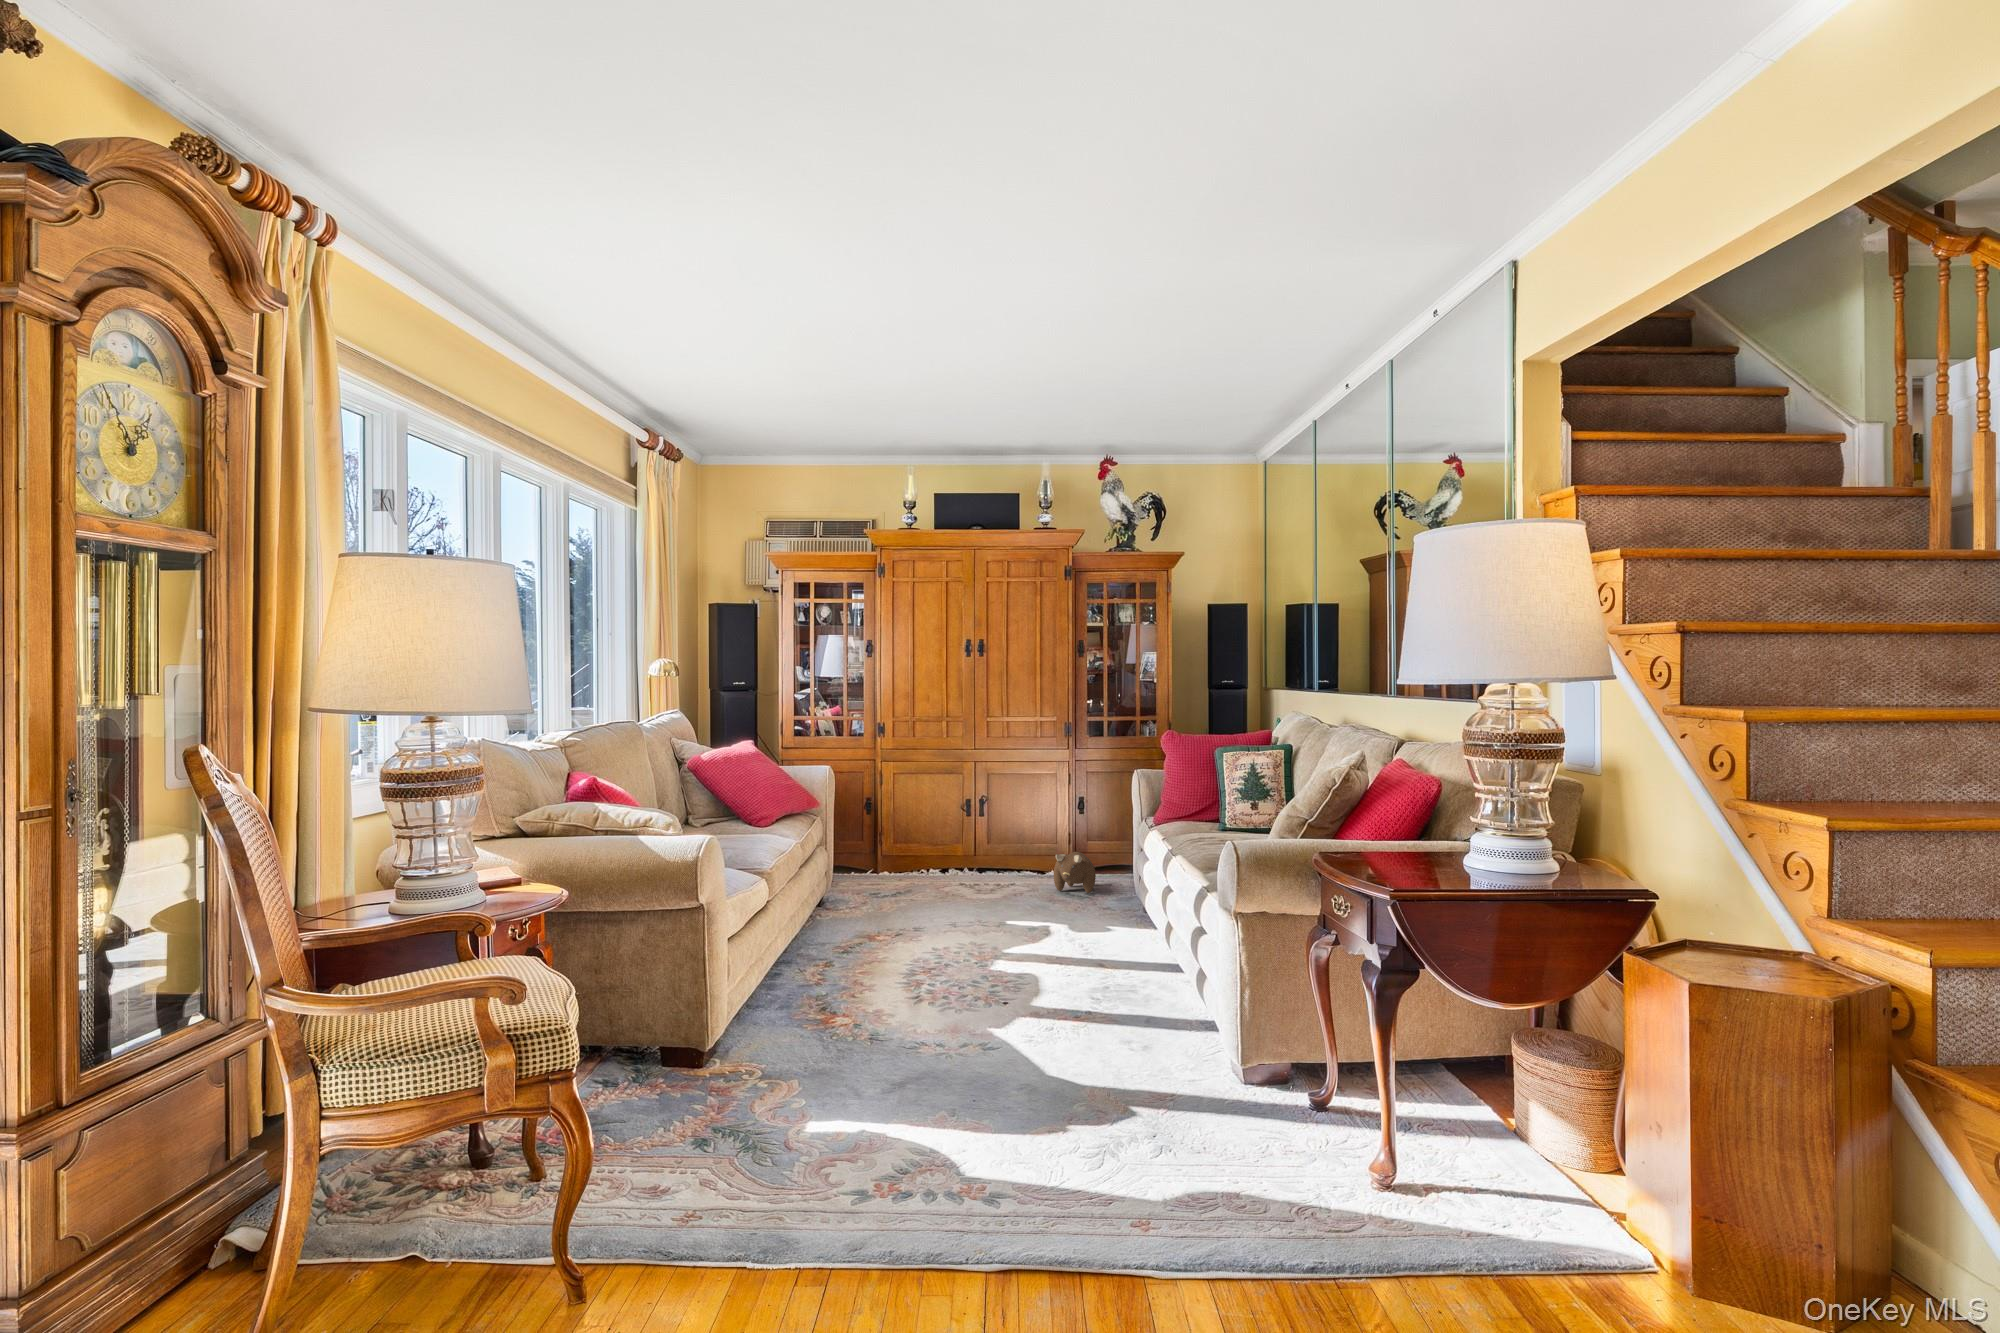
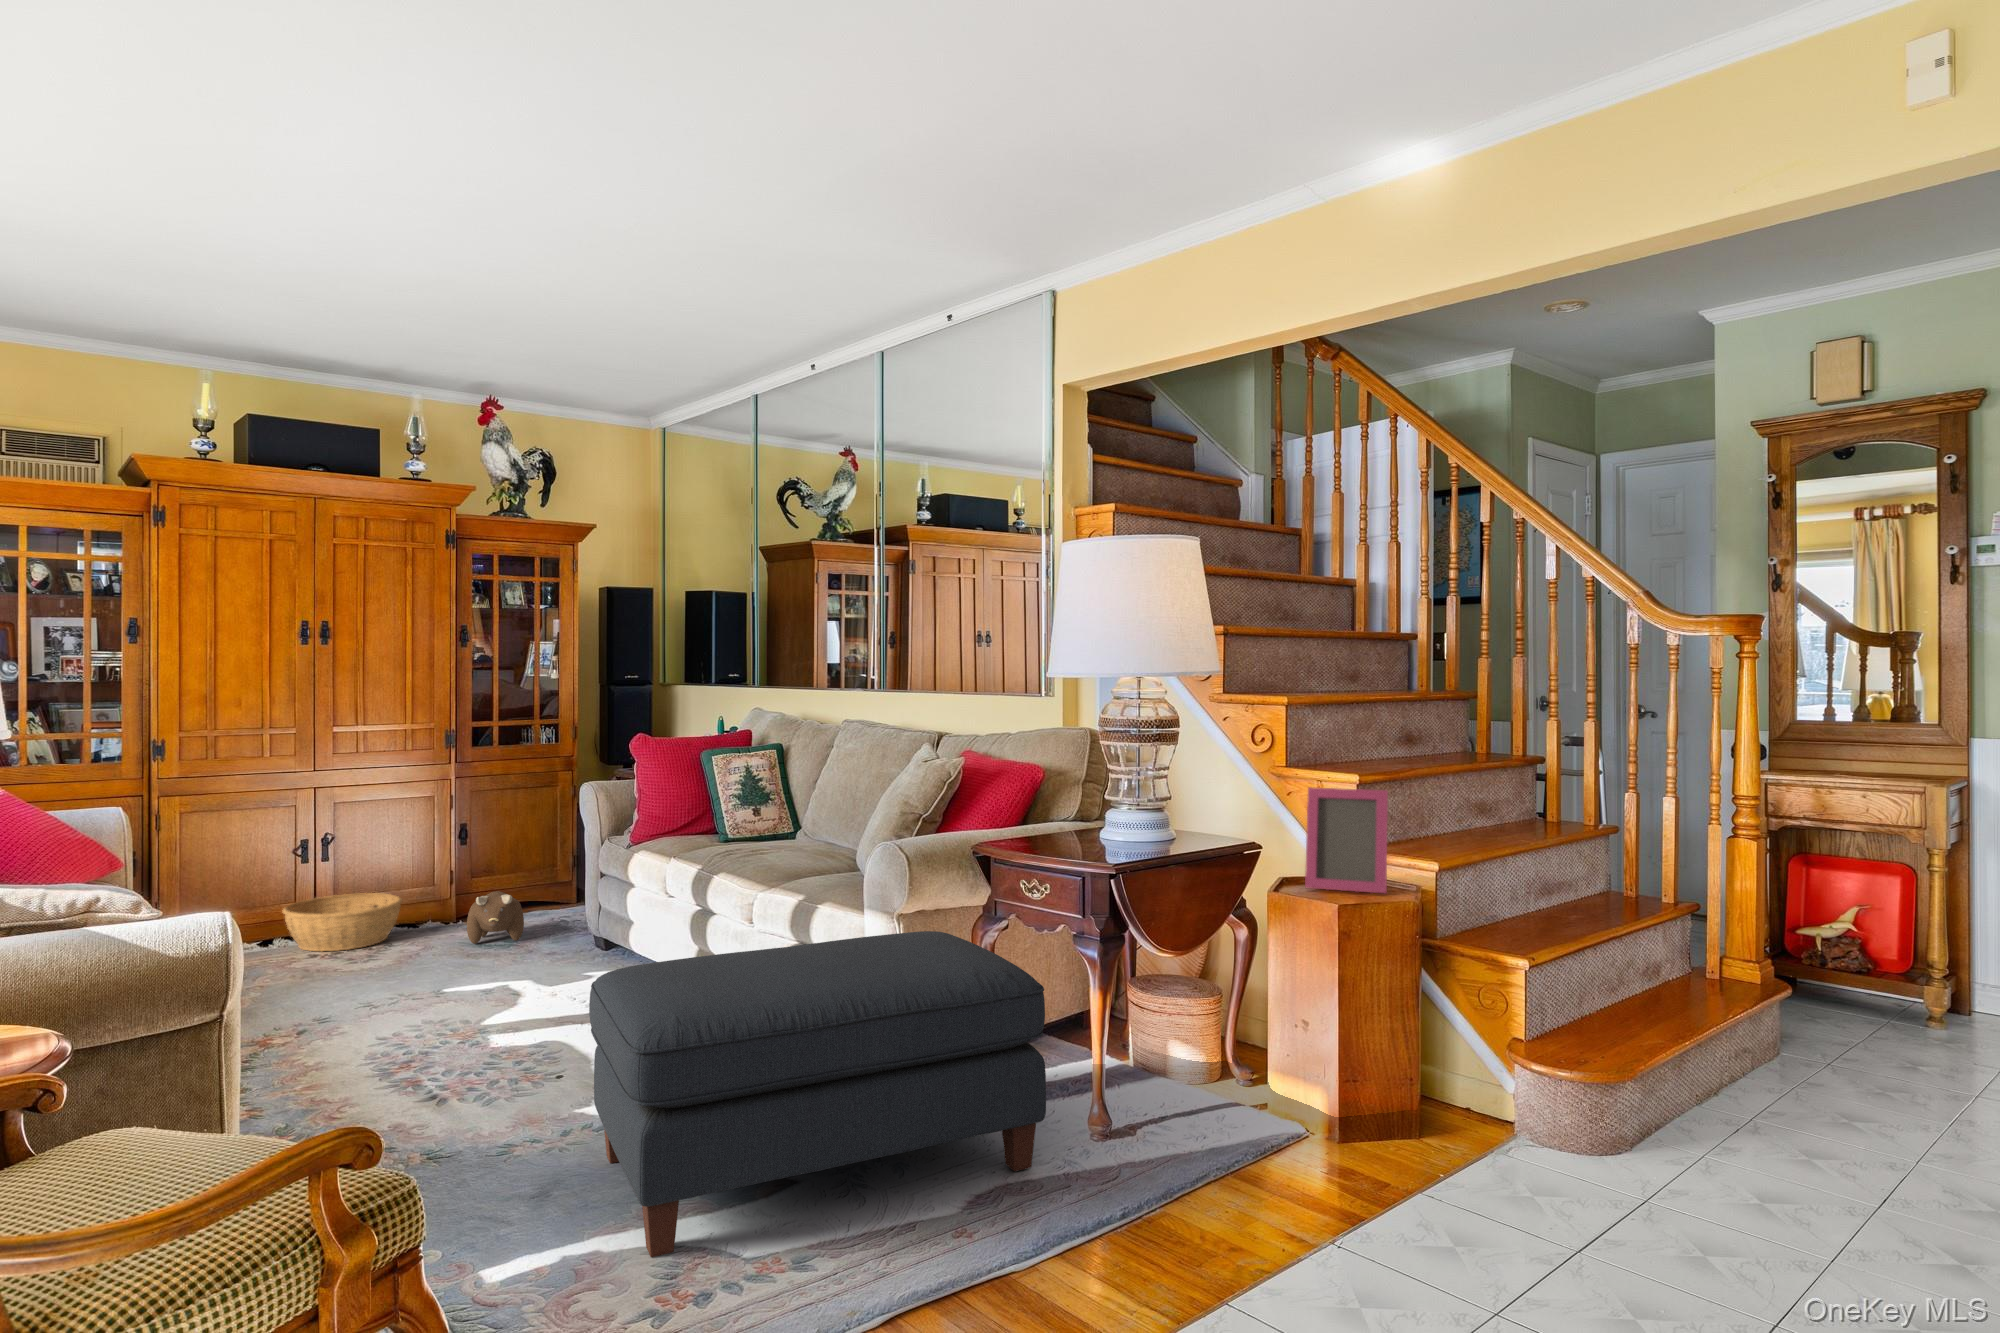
picture frame: none [1687,831,1824,987] -> present [1305,787,1388,893]
basket: none [946,842,1023,882] -> present [283,893,402,951]
ottoman: none [897,920,1288,1189] -> present [589,931,1046,1257]

